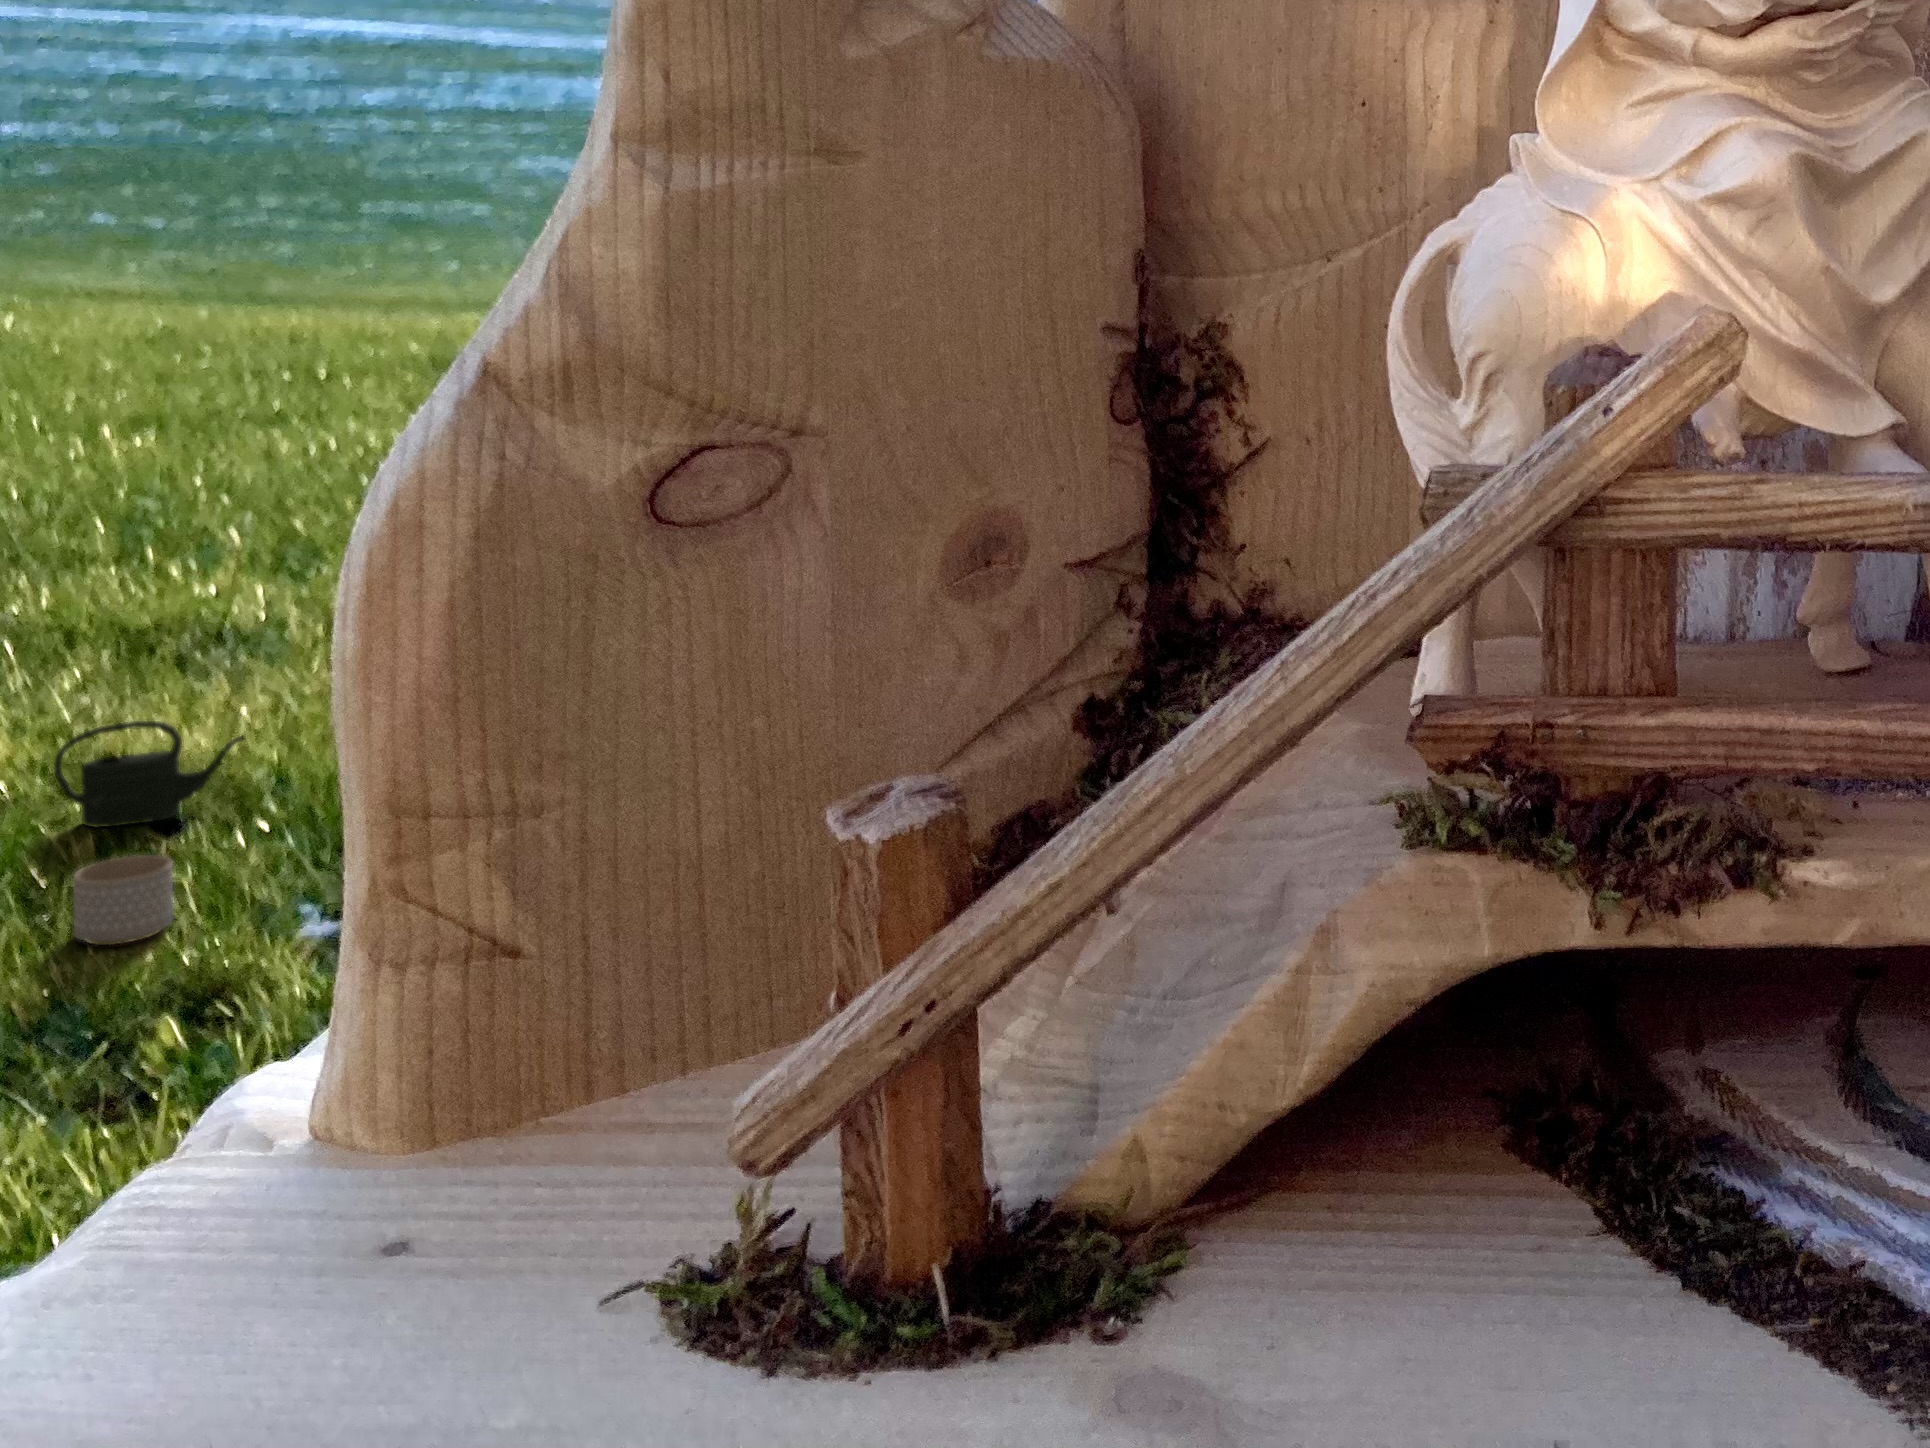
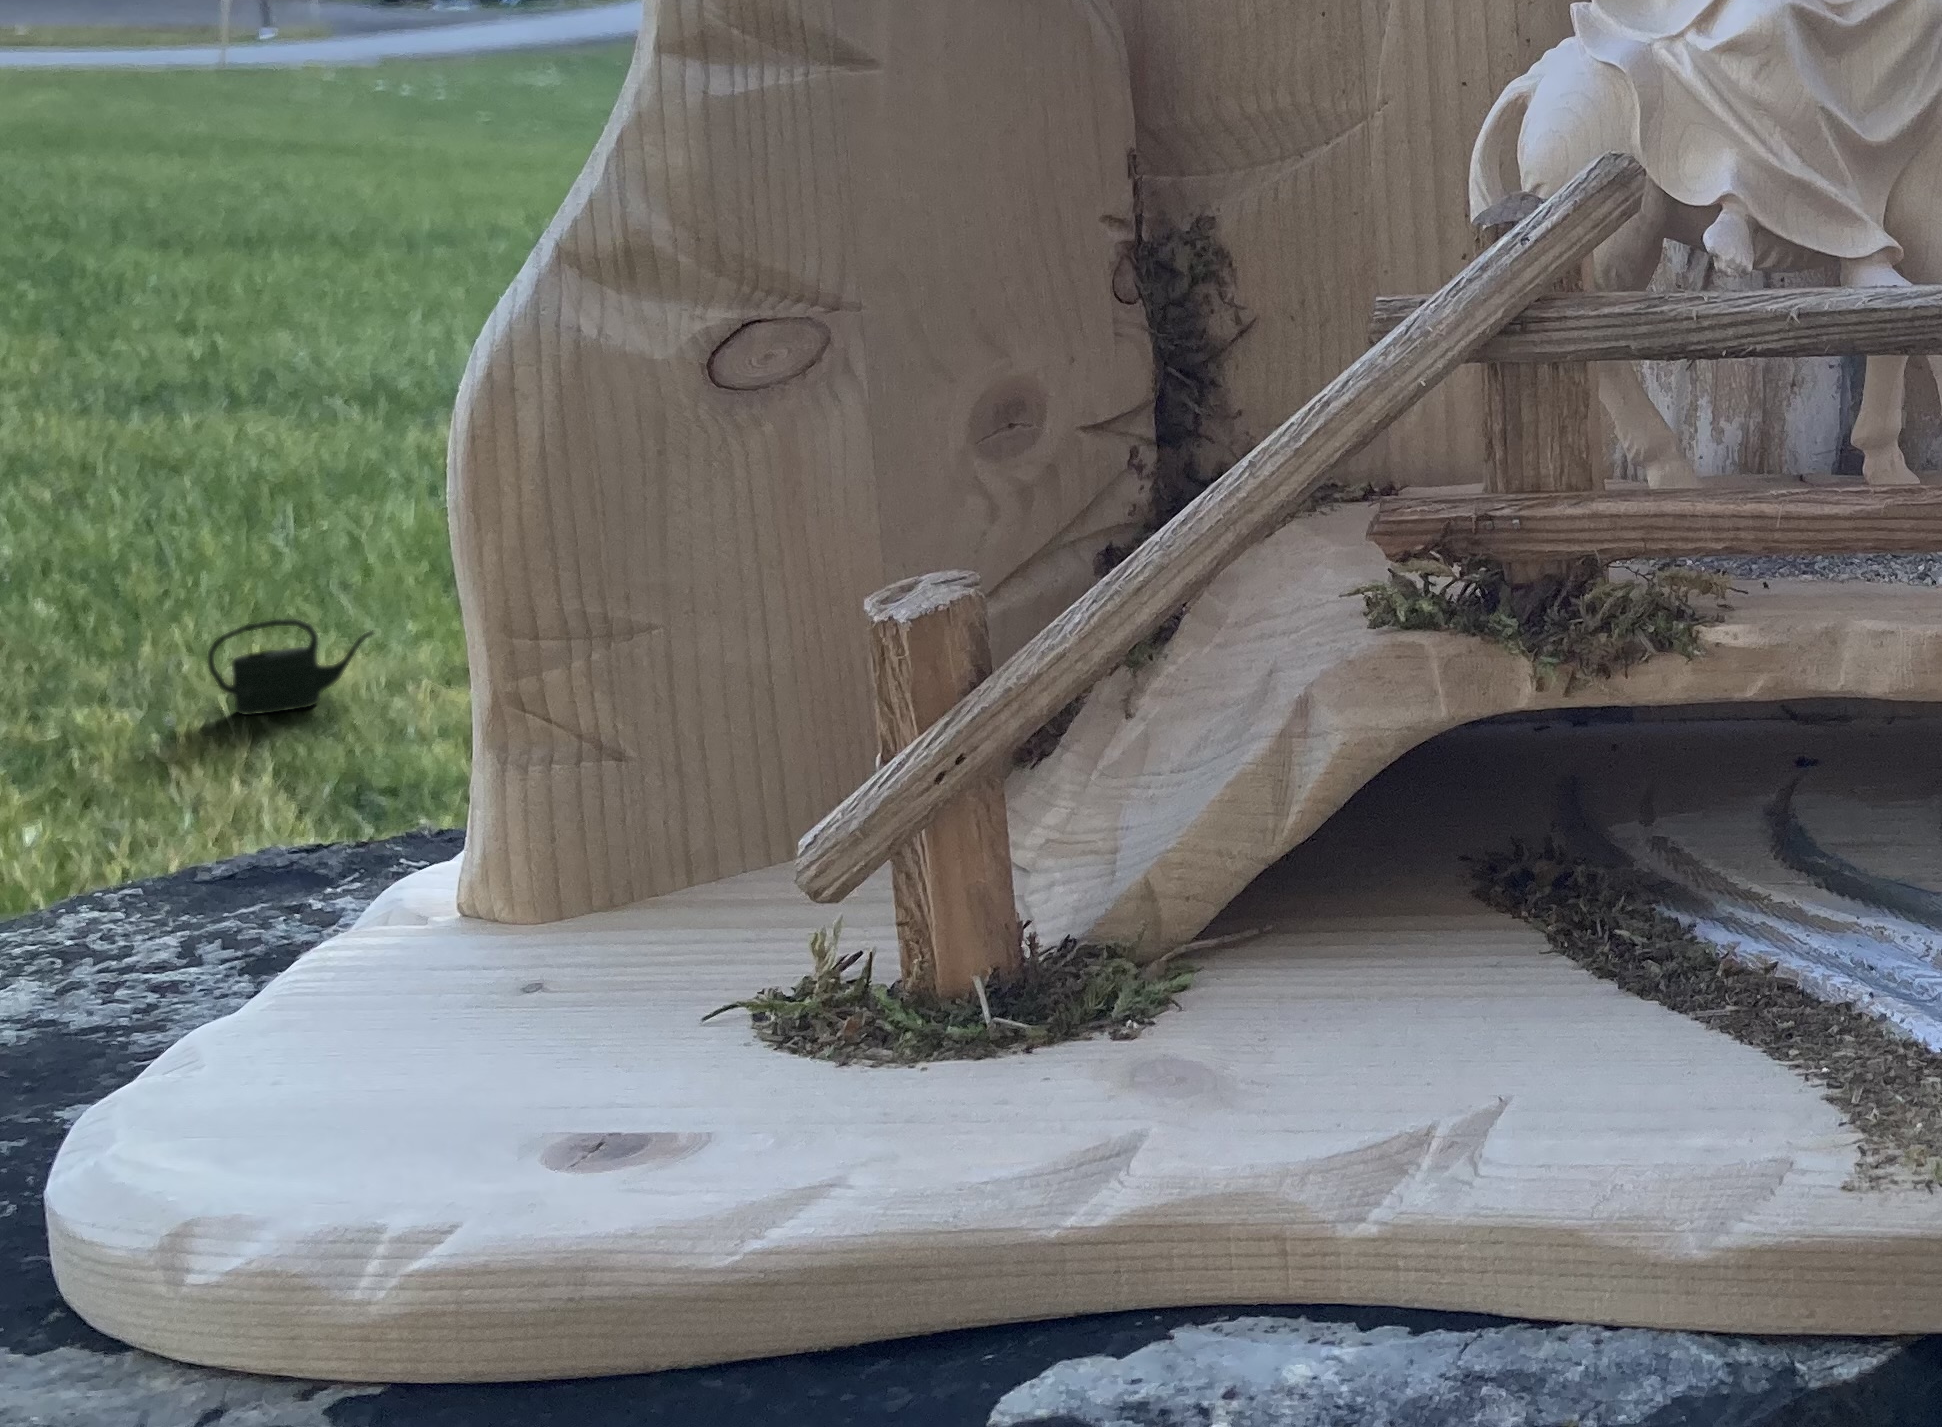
planter: present [73,855,173,945] -> none [232,729,322,807]

